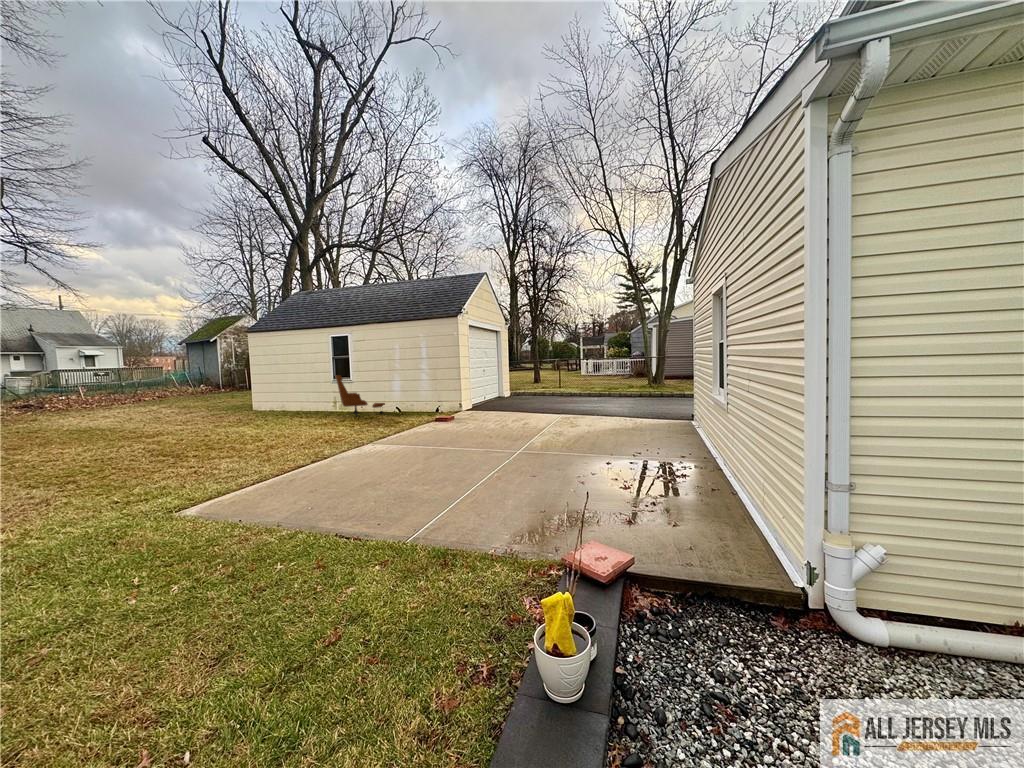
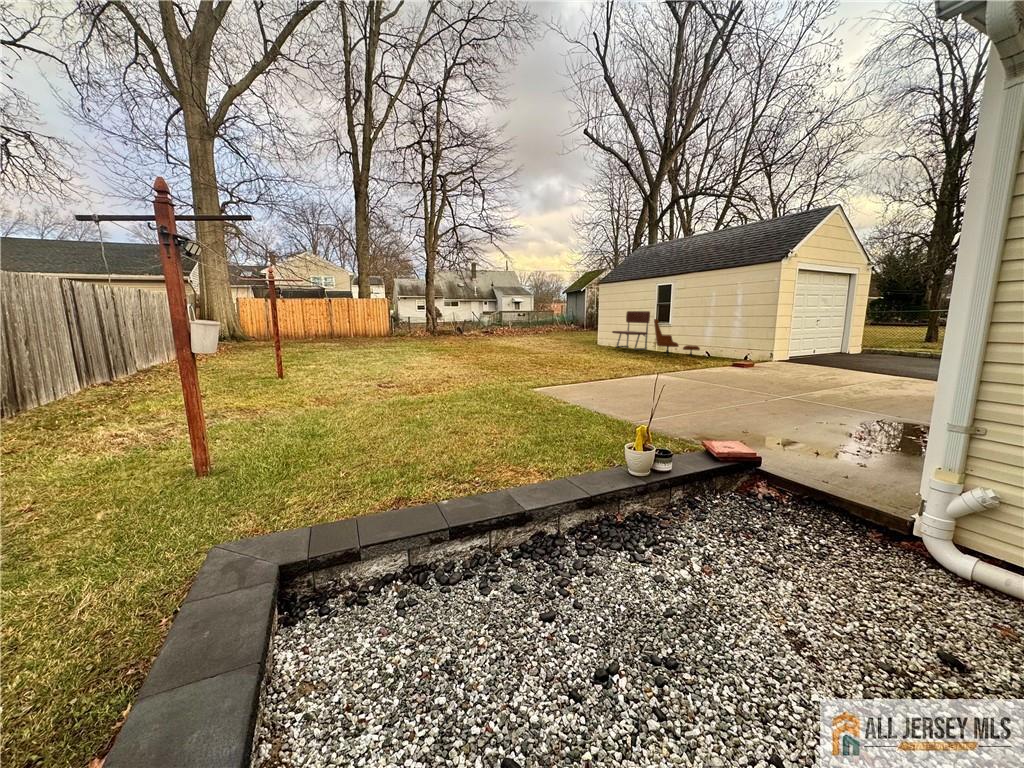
bench: none [277,366,327,413] -> present [612,311,650,350]

